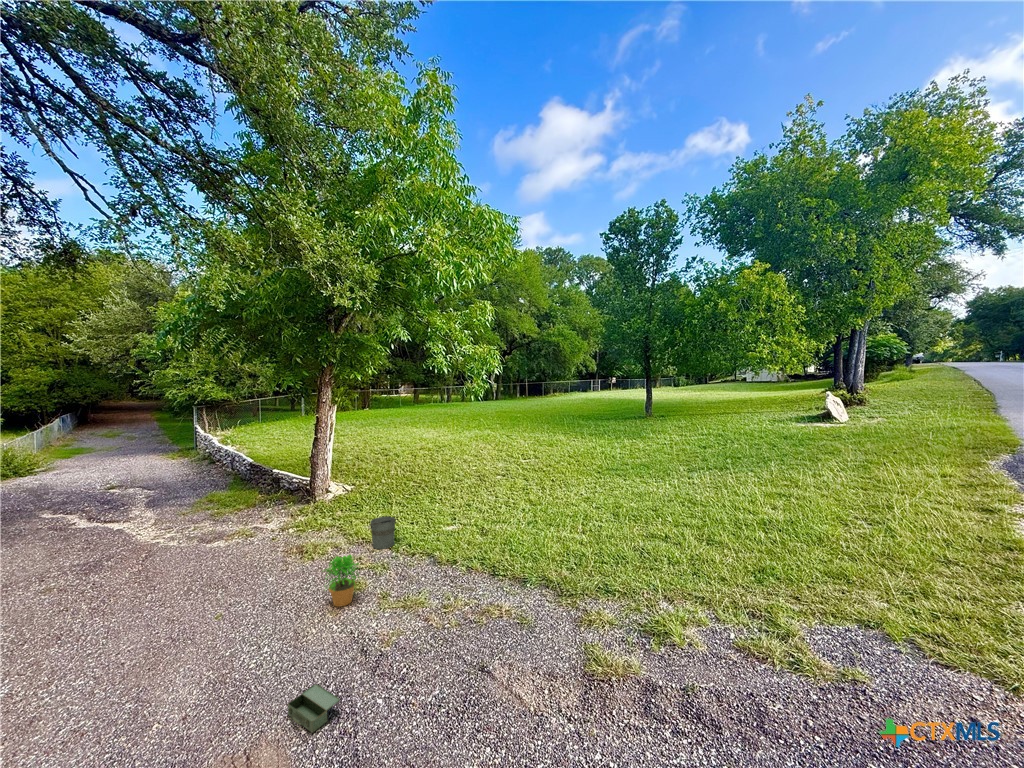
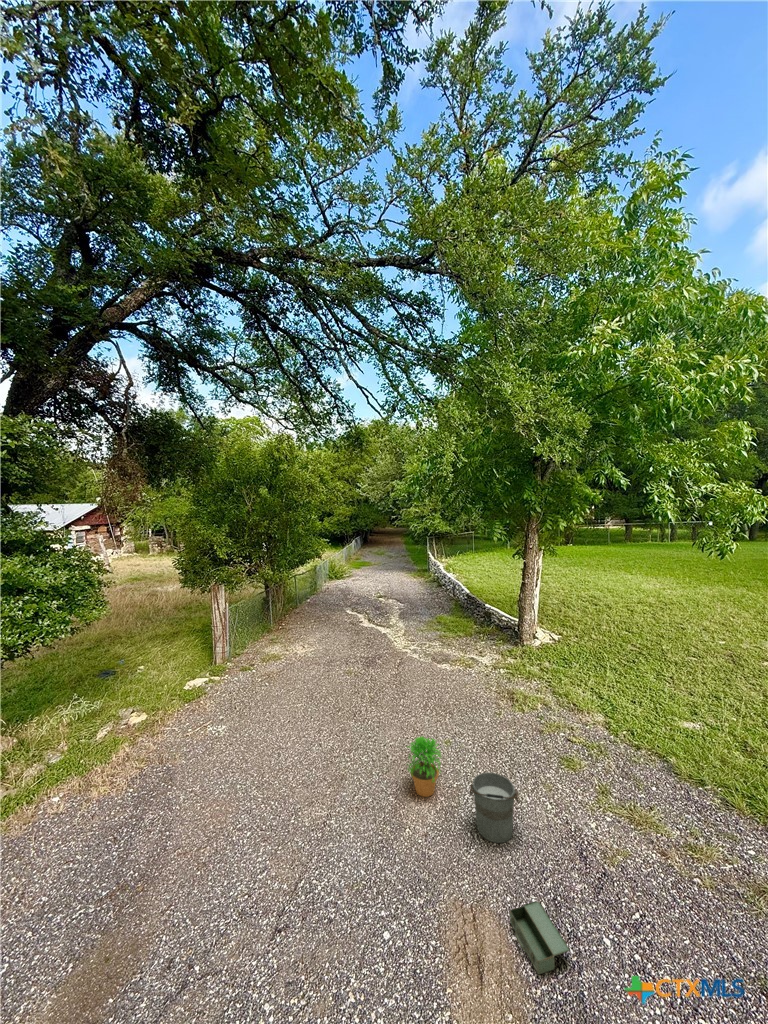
bucket: present [369,516,397,549] -> present [470,772,518,843]
potted plant: present [325,555,357,607] -> present [408,736,441,797]

